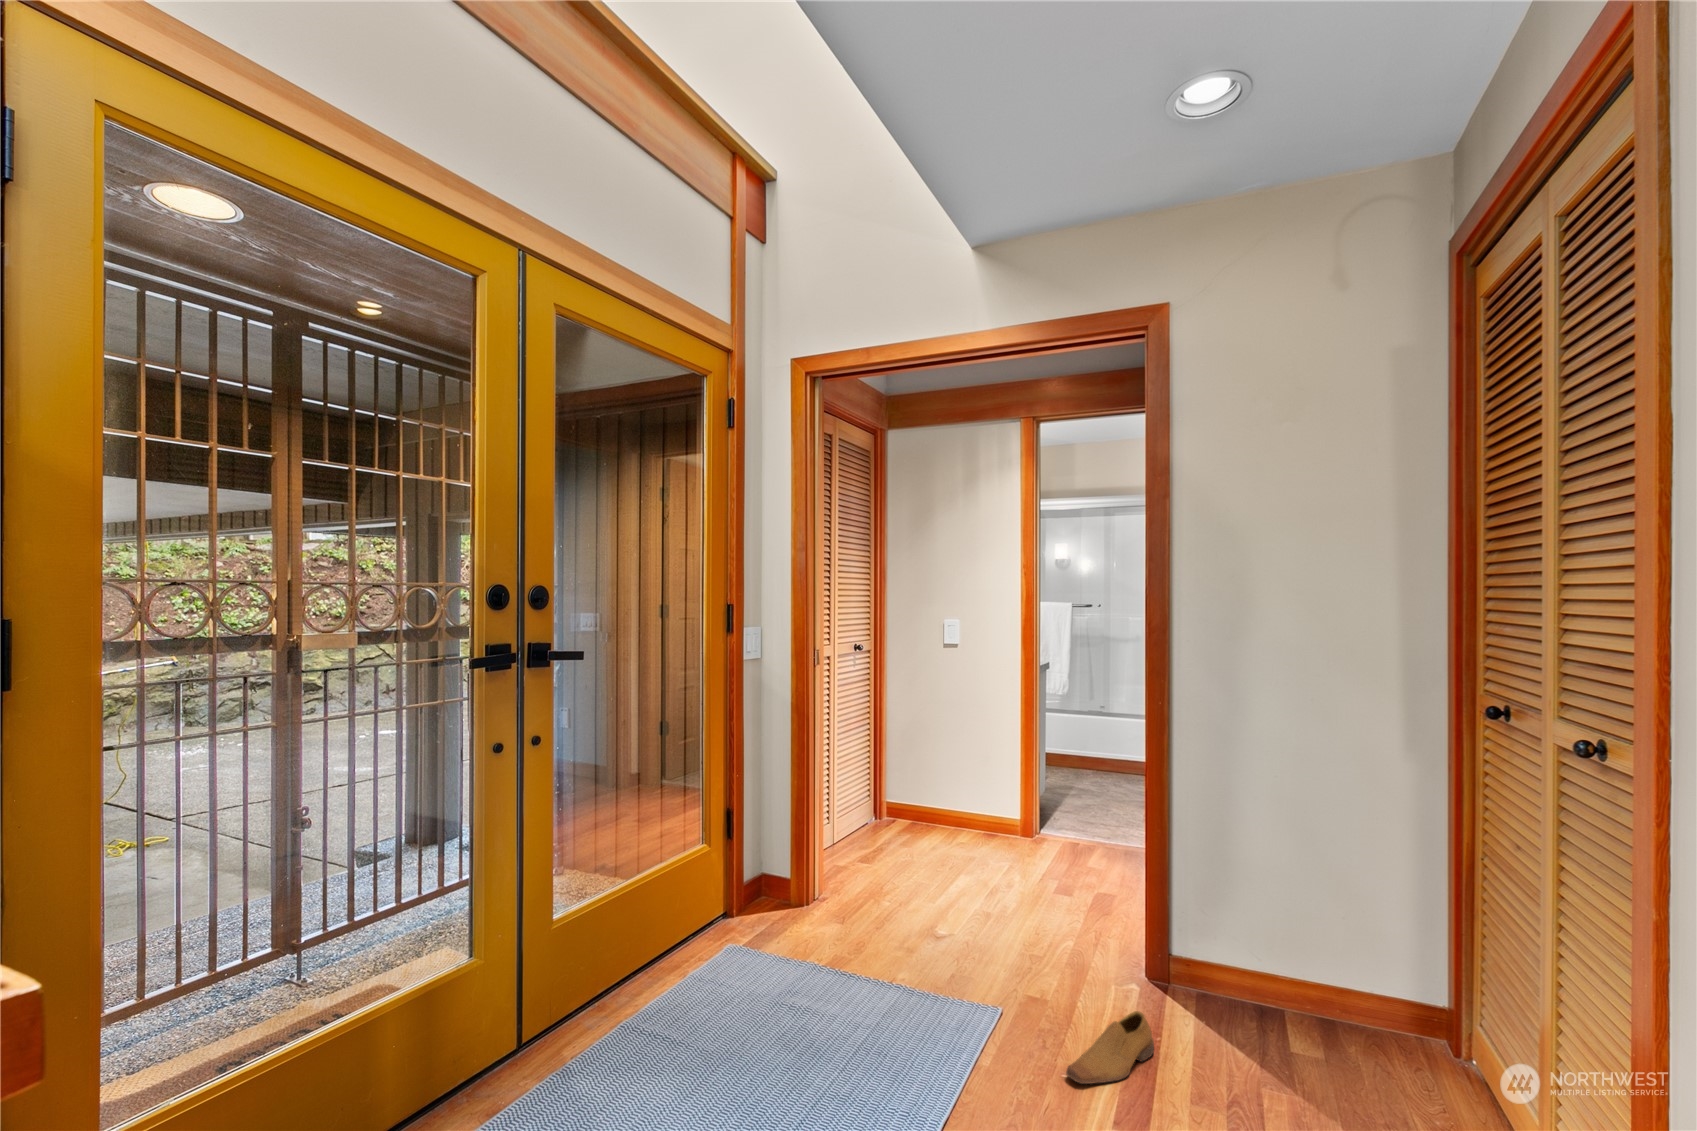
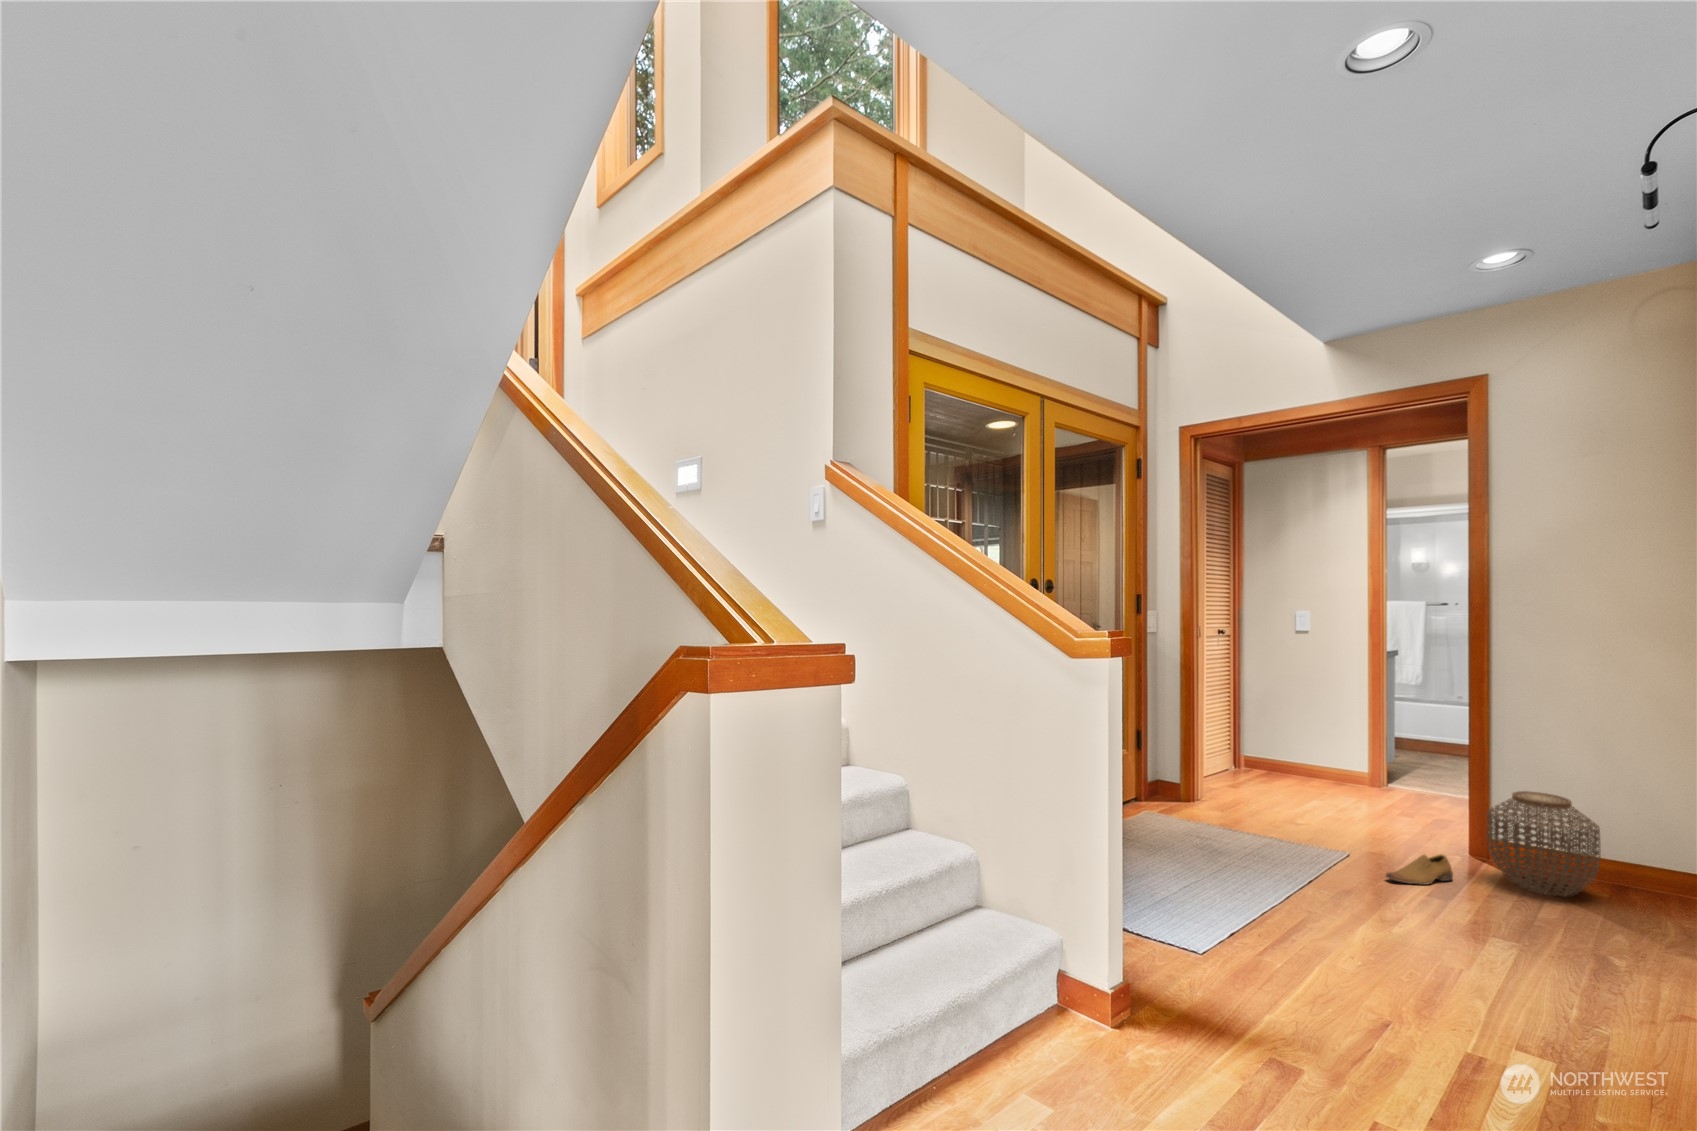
woven basket: none [1192,894,1340,1065] -> present [1487,791,1601,896]

